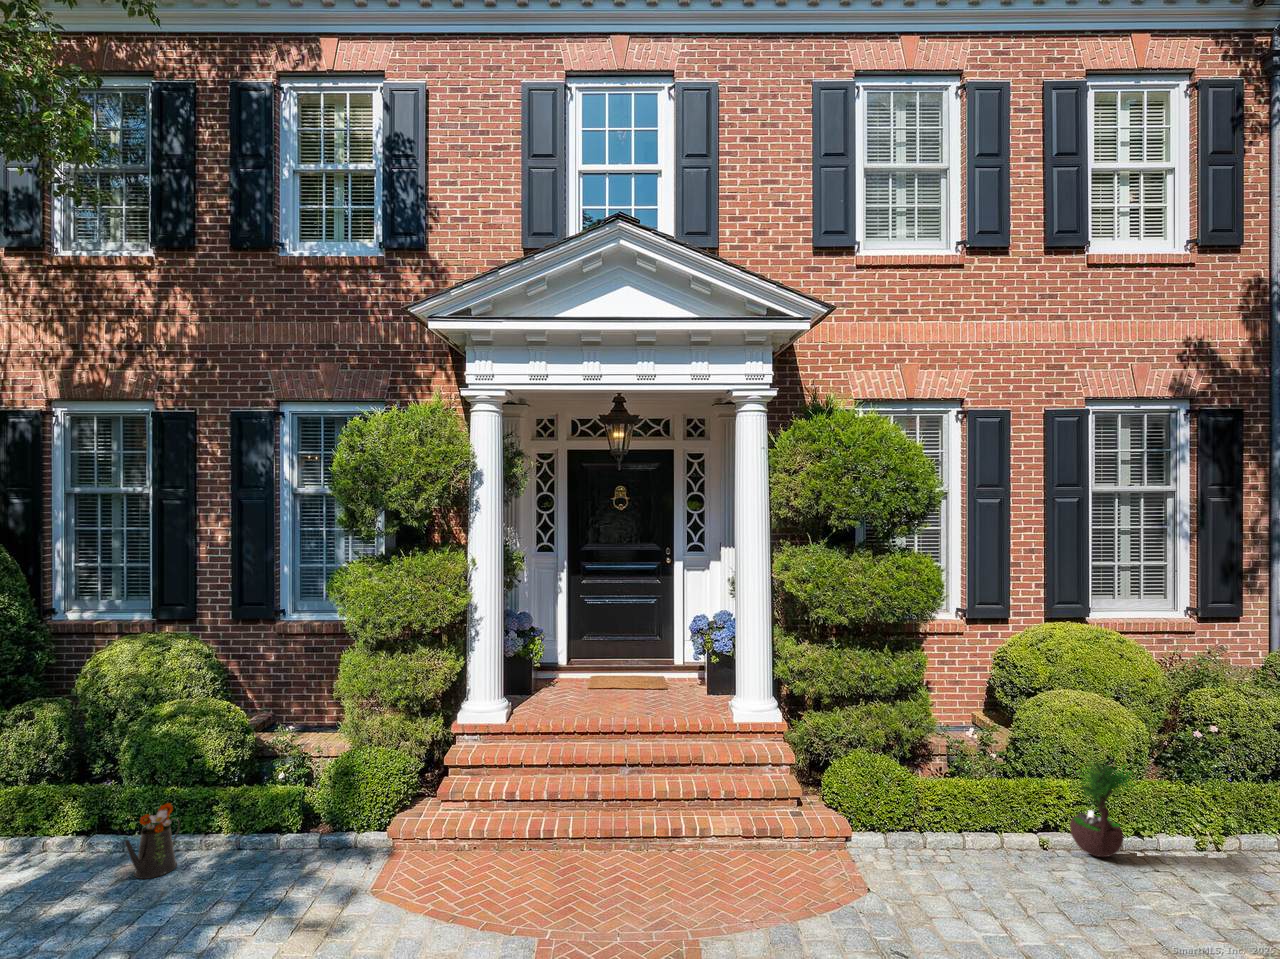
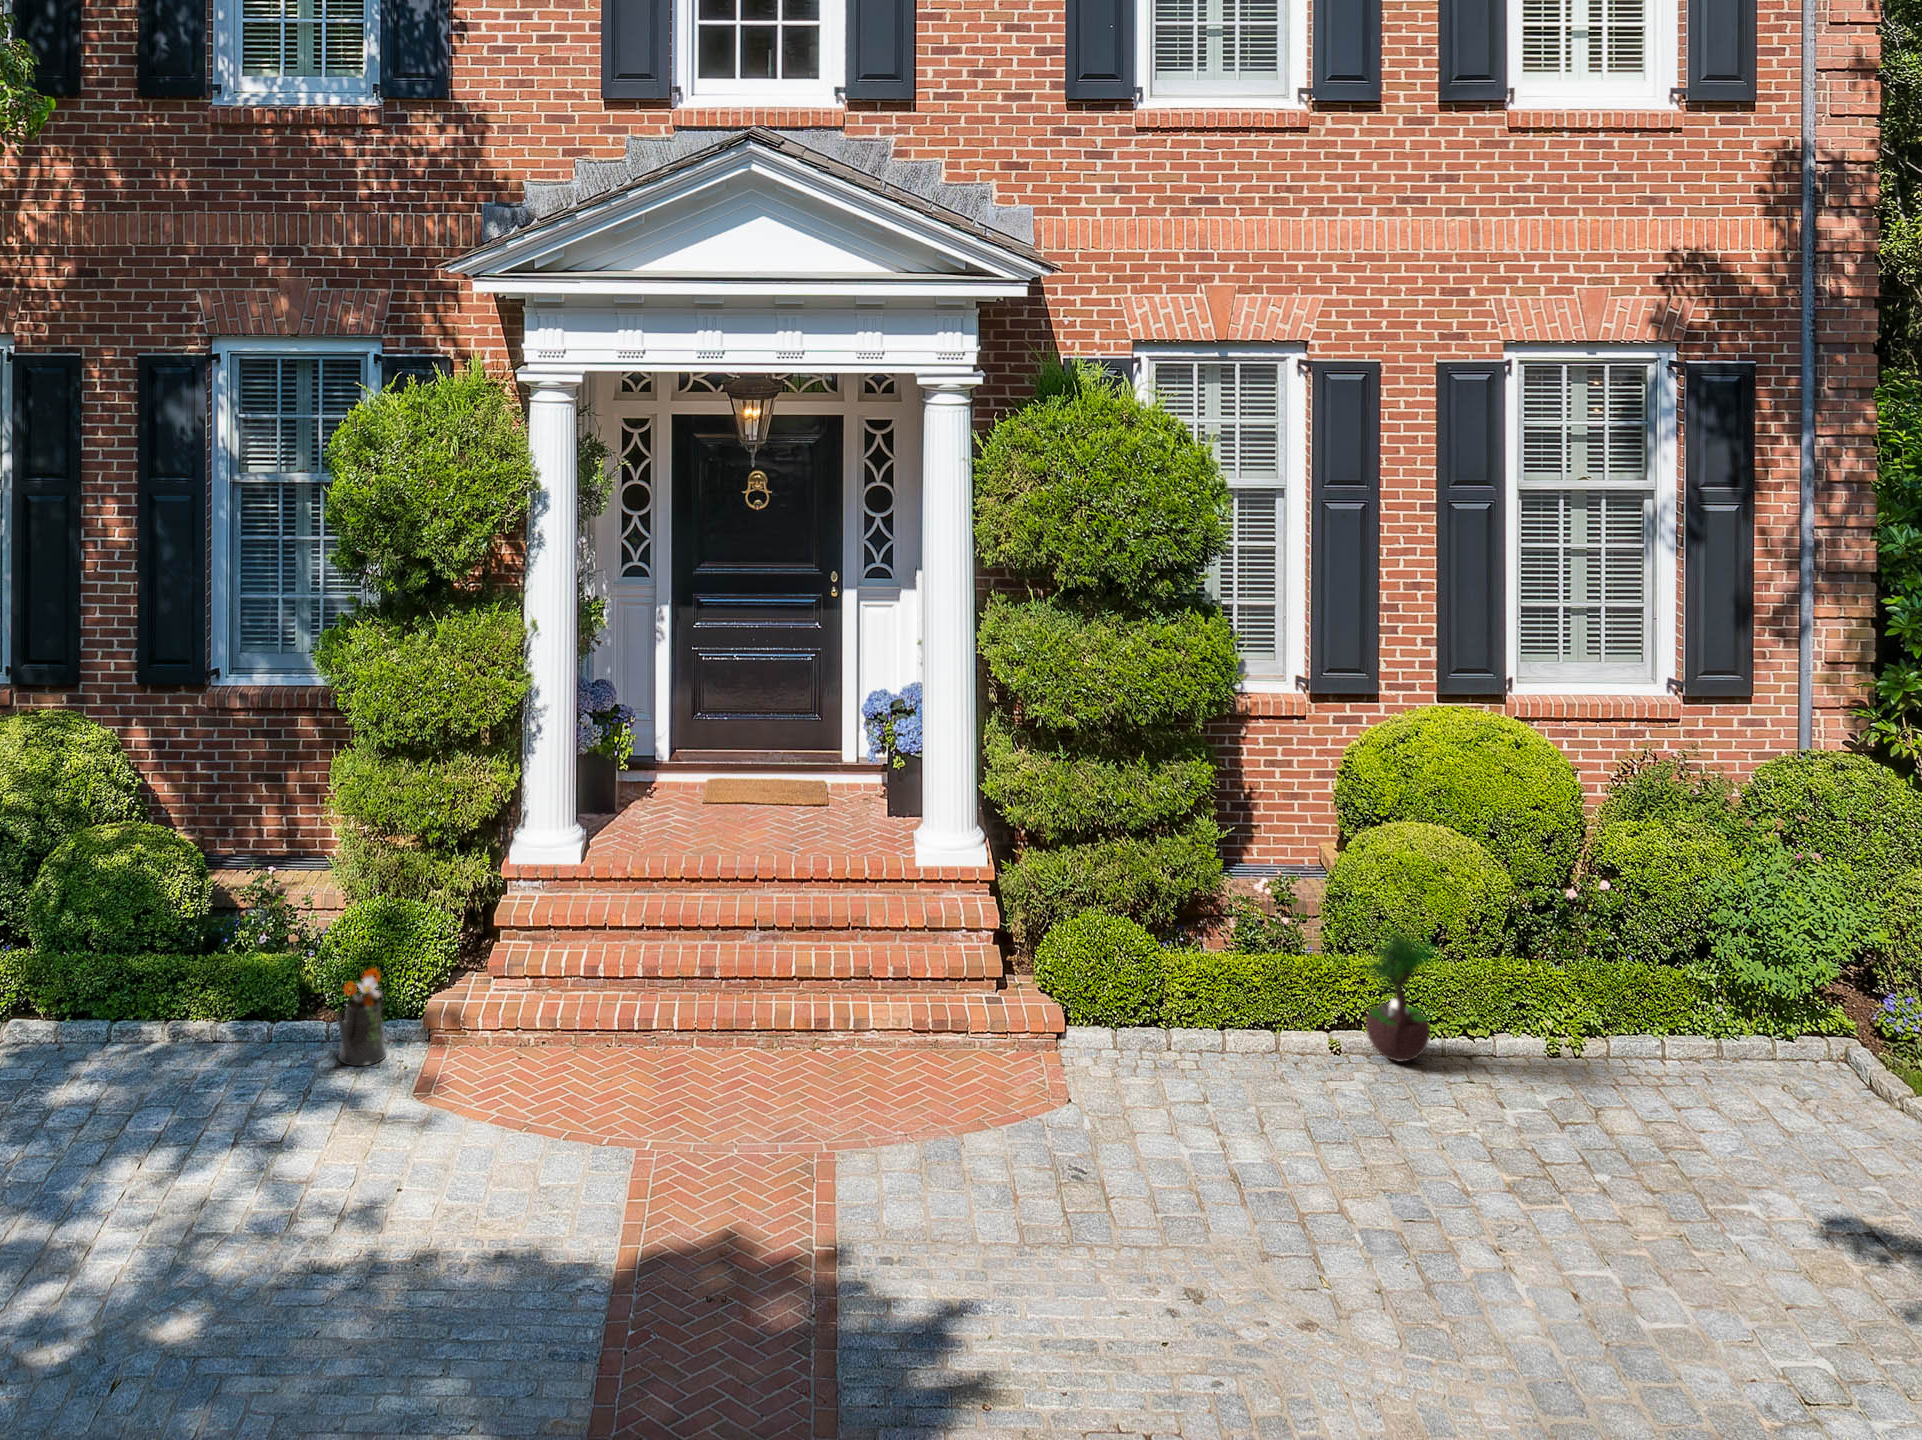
watering can: present [125,803,180,879] -> present [337,968,386,1066]

